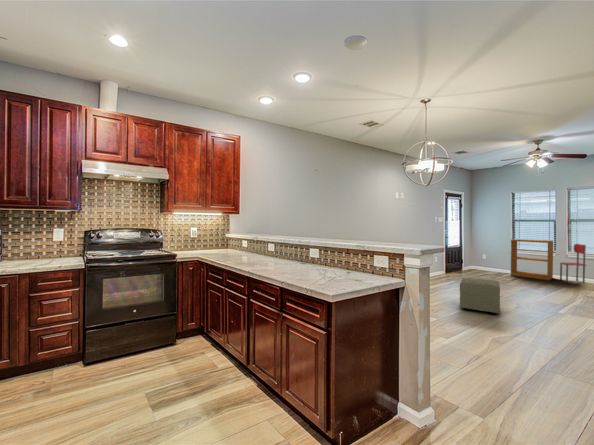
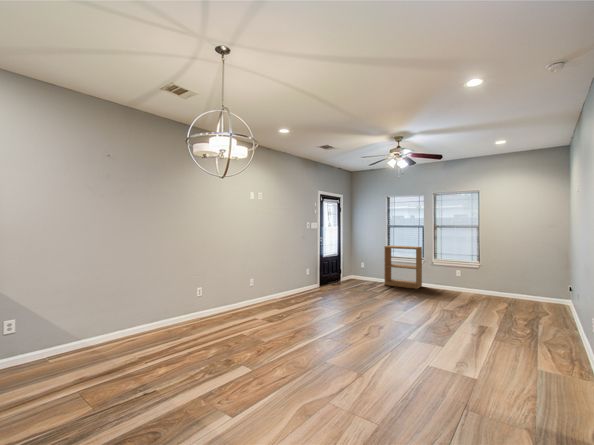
dining chair: present [560,244,586,283] -> none [427,250,449,290]
ottoman: present [460,278,500,314] -> none [304,296,351,342]

